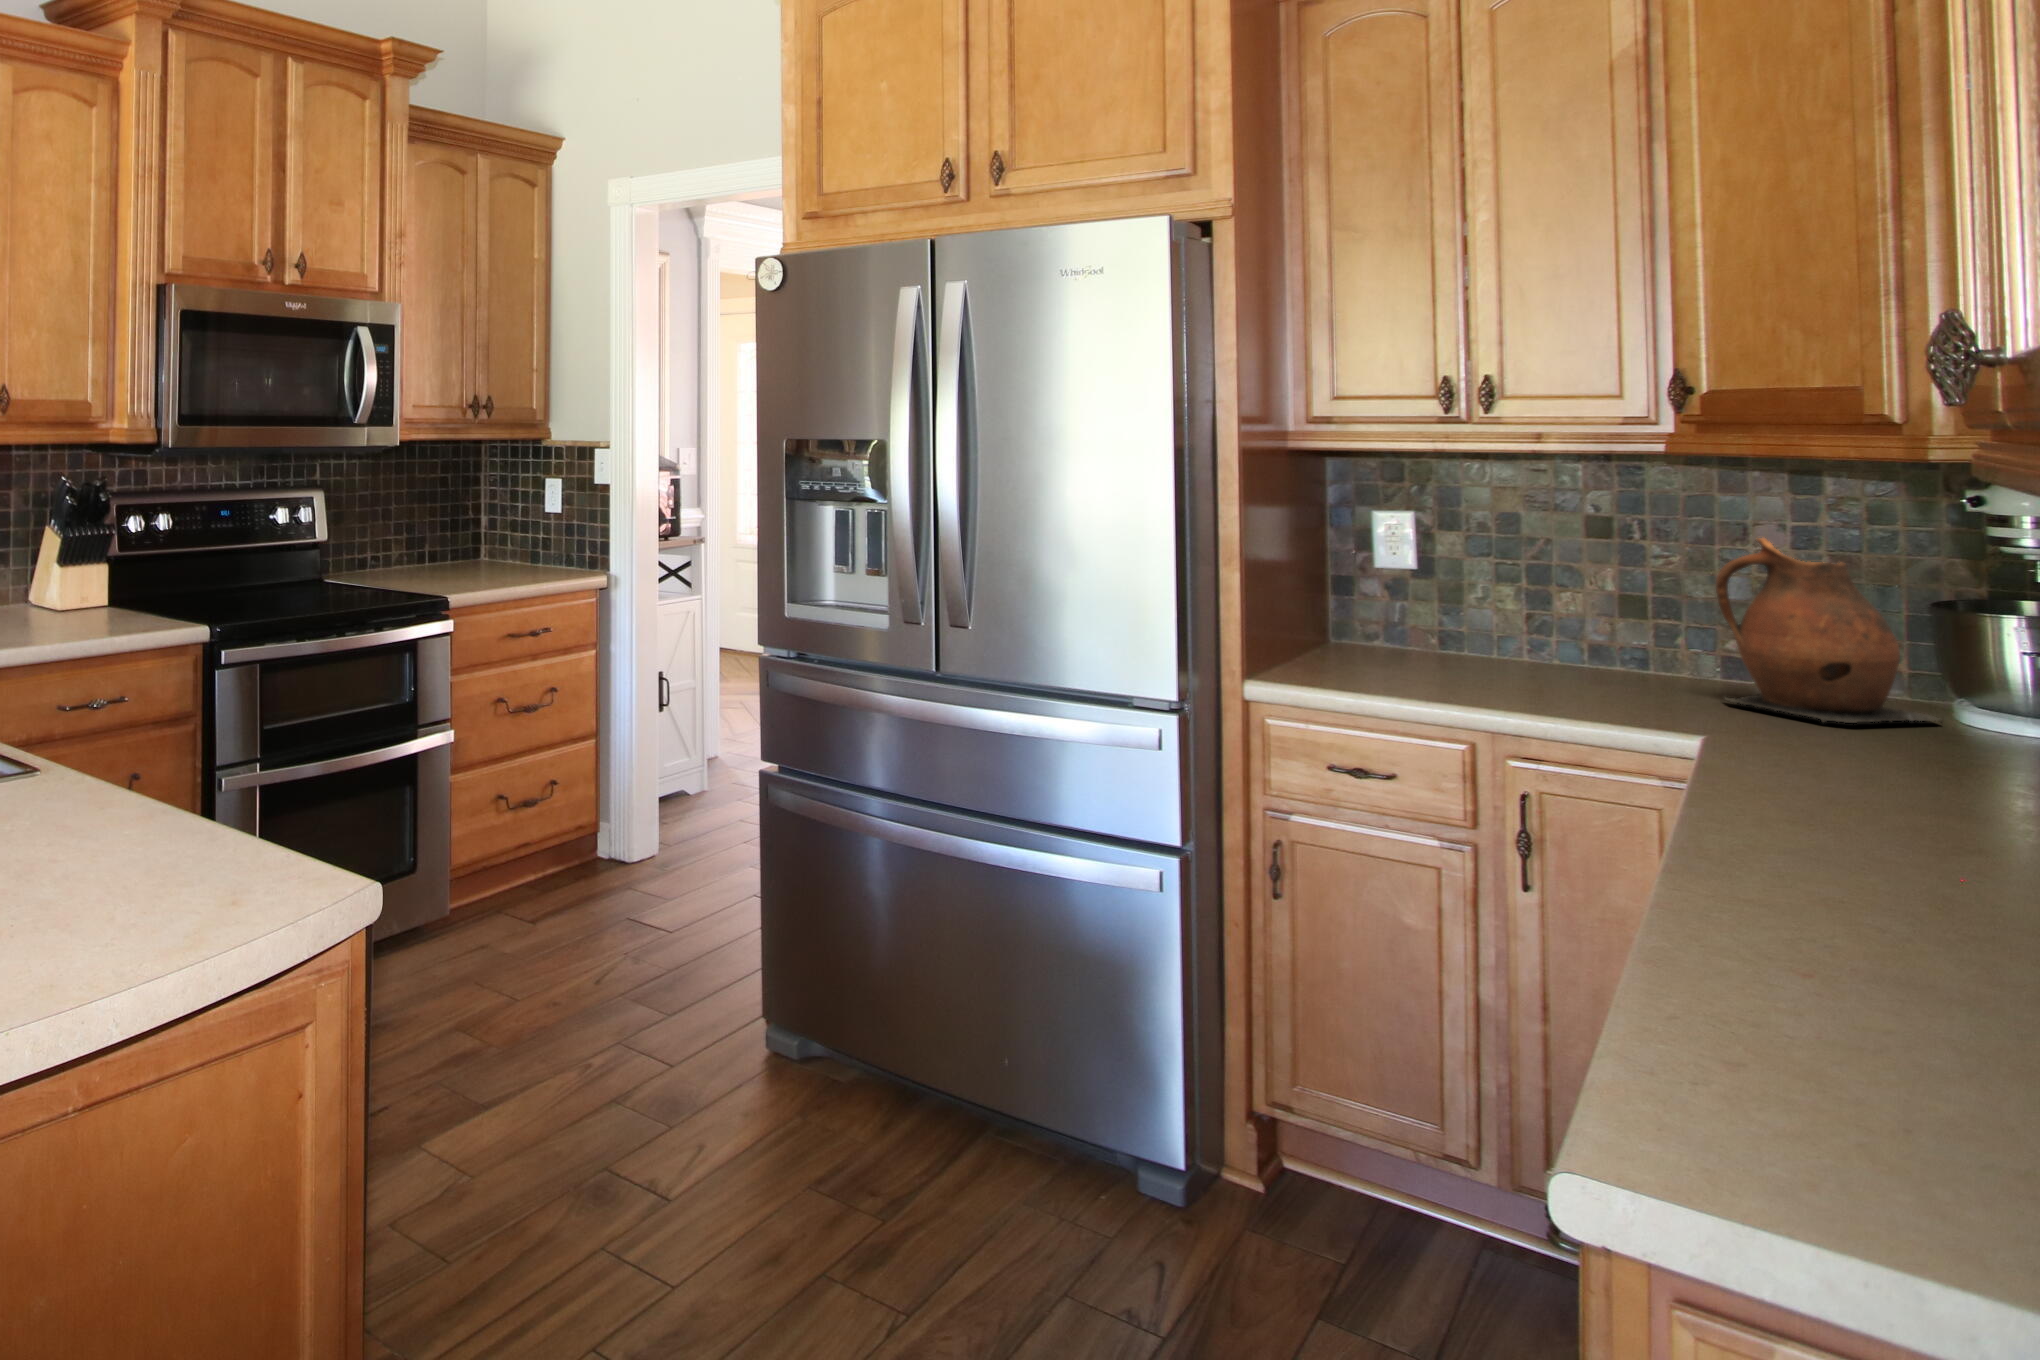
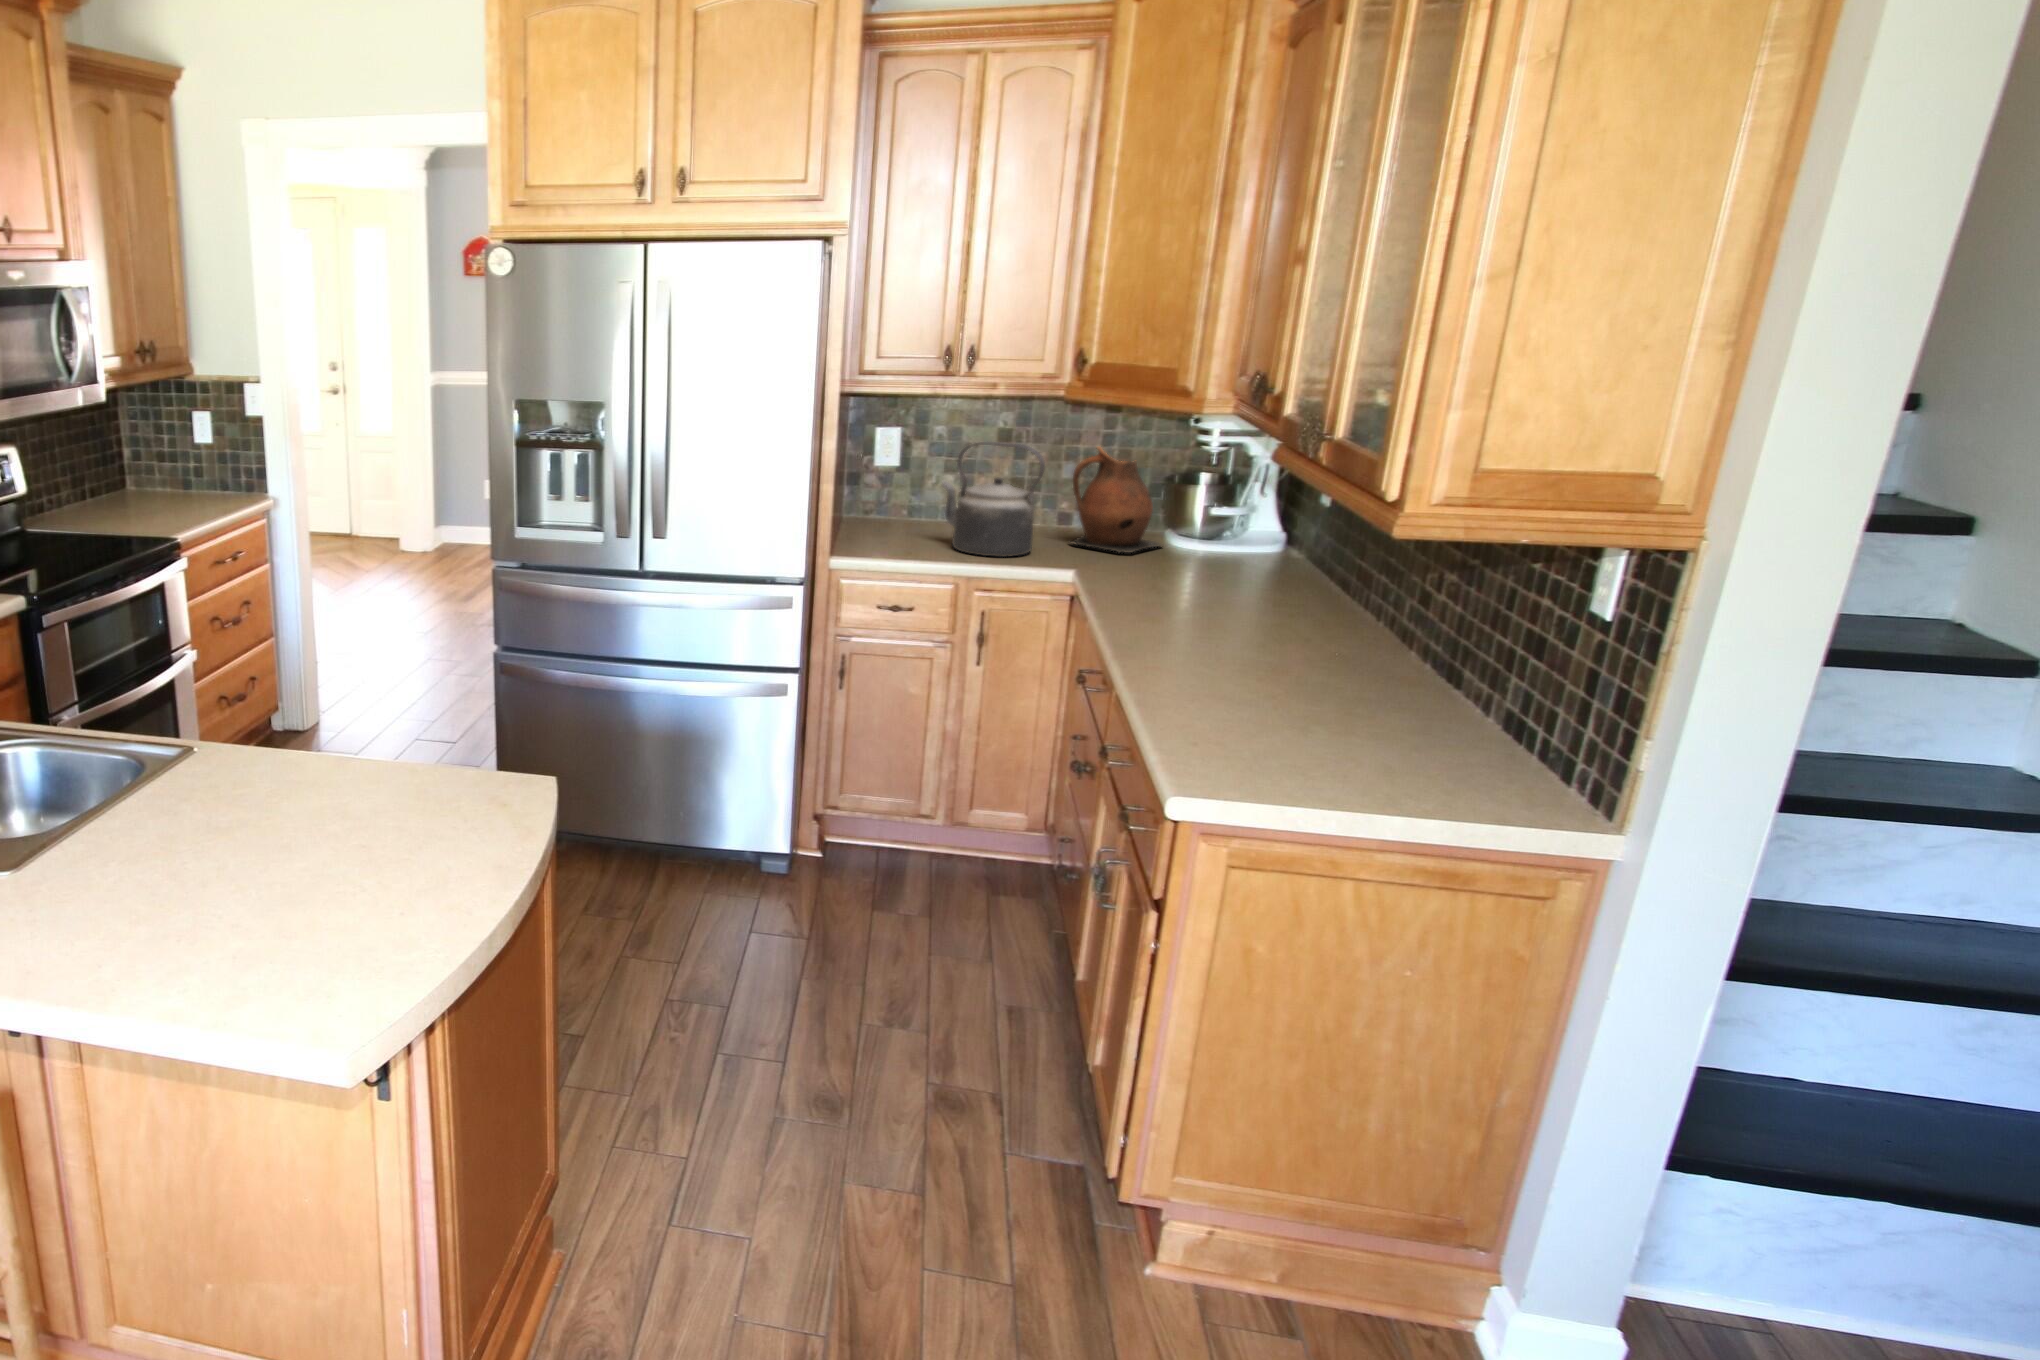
kettle: none [1452,519,1631,706] -> present [942,442,1045,557]

